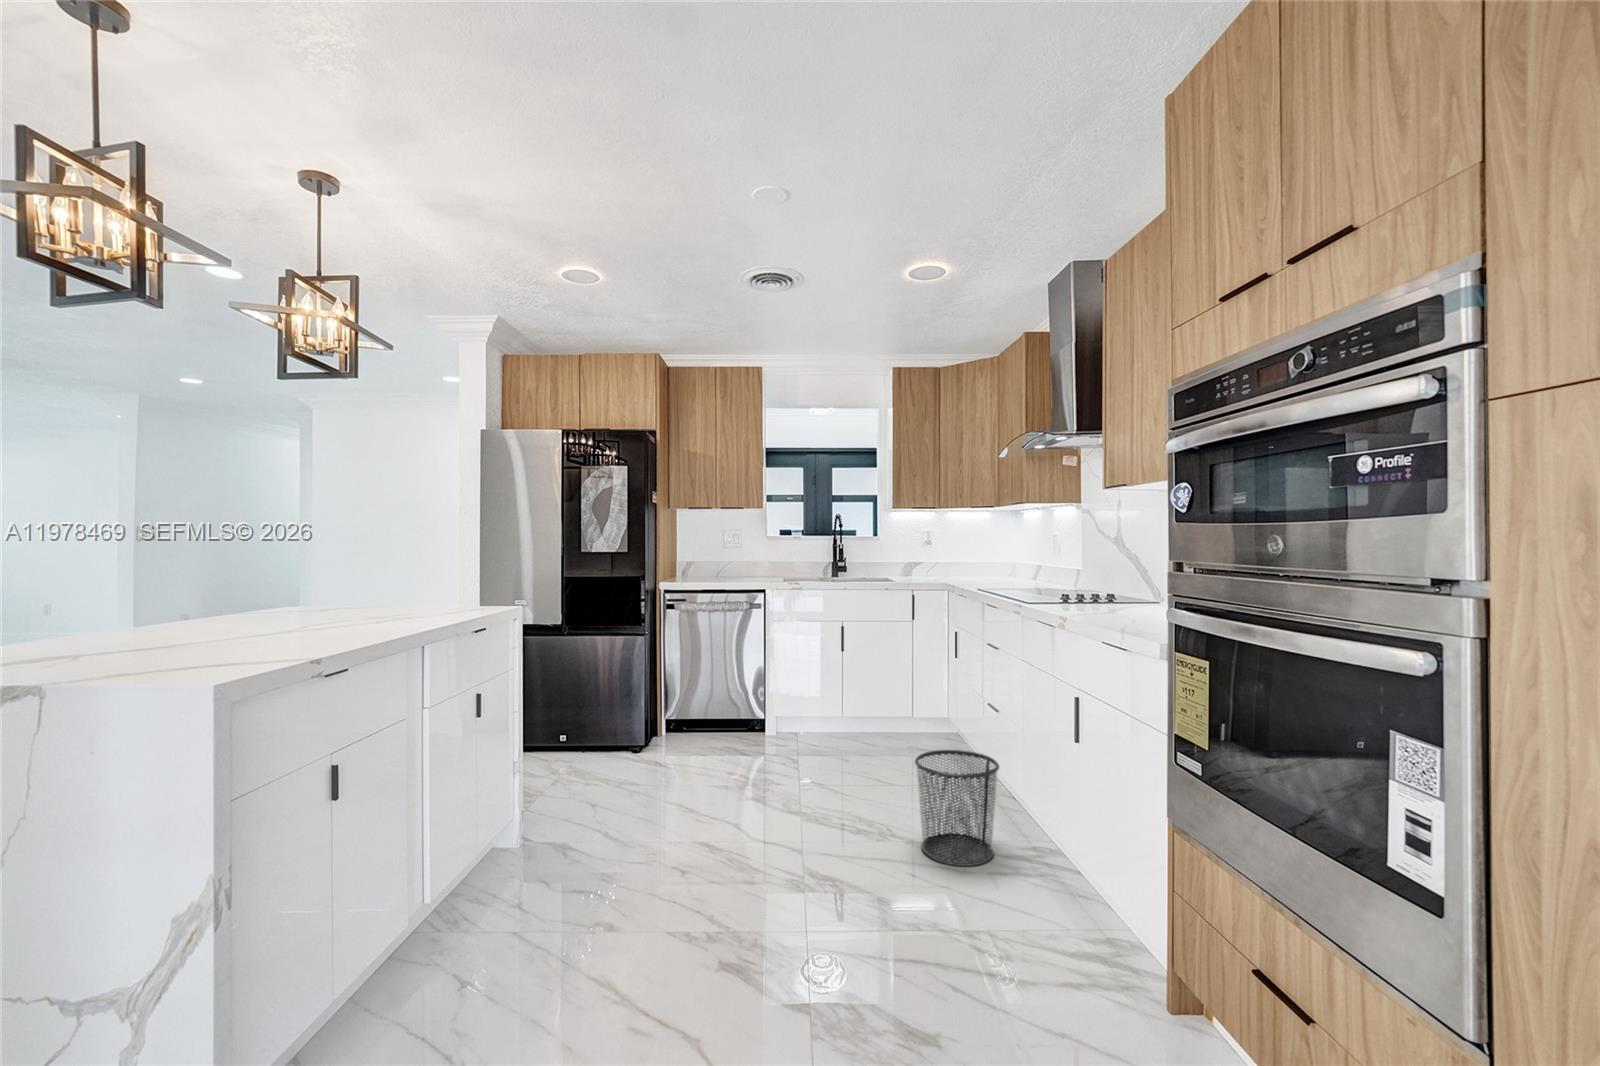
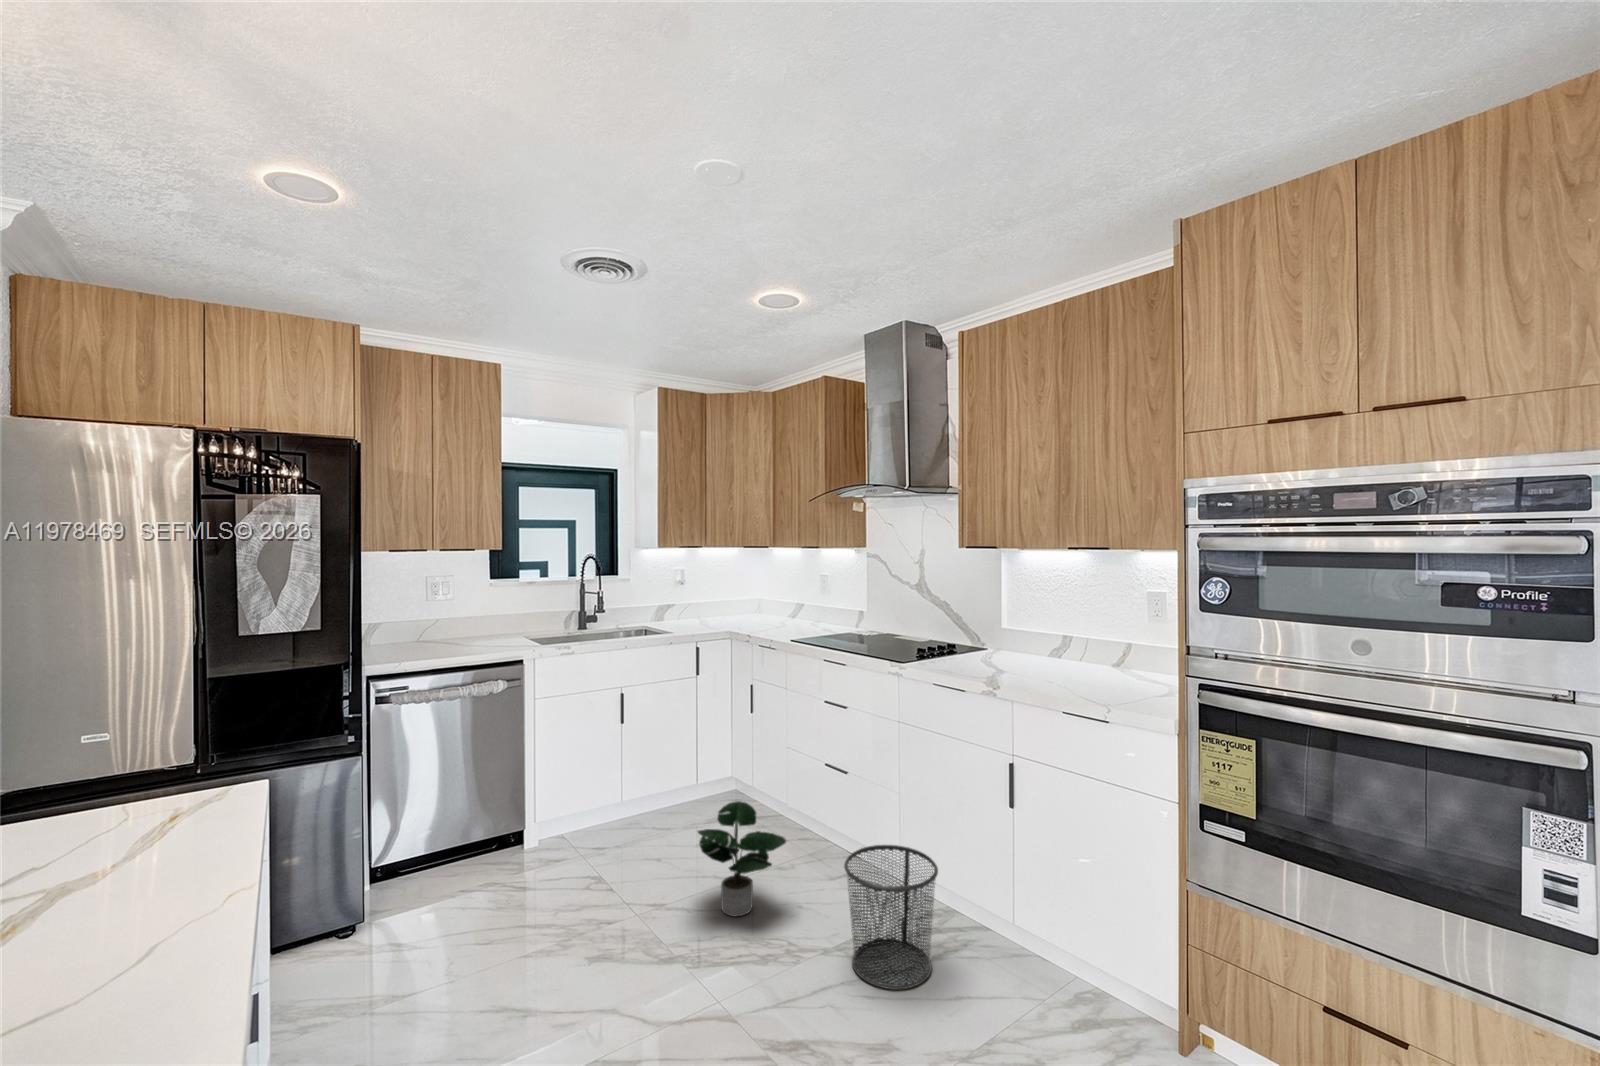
potted plant: none [838,711,912,799] -> present [698,801,786,916]

